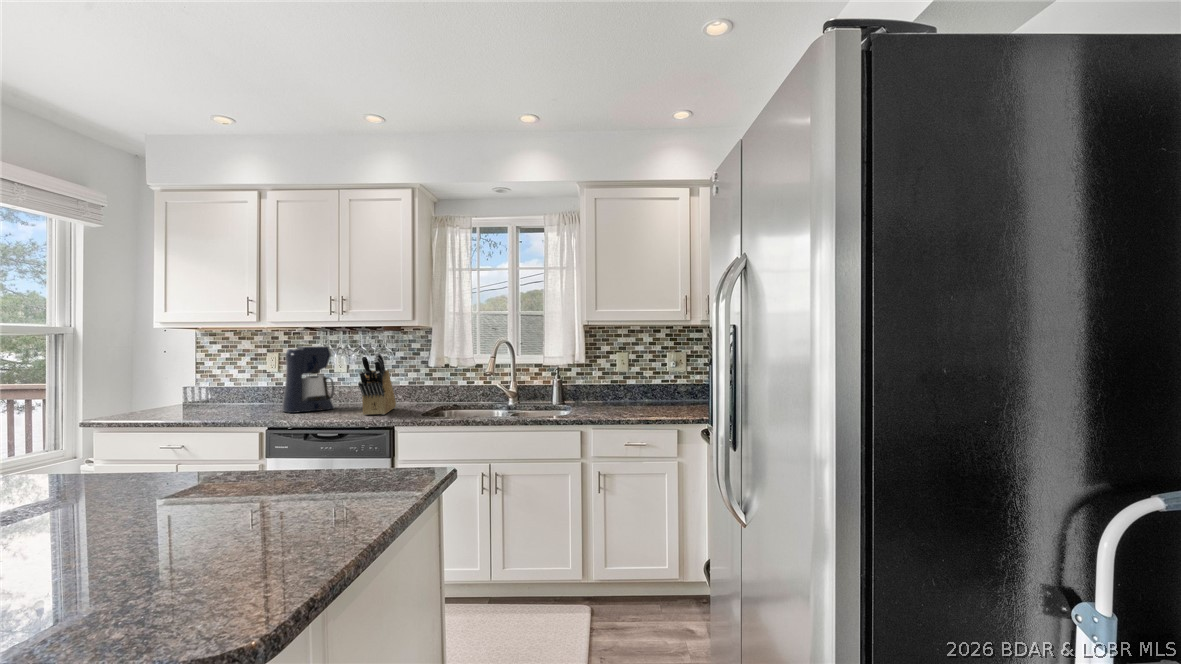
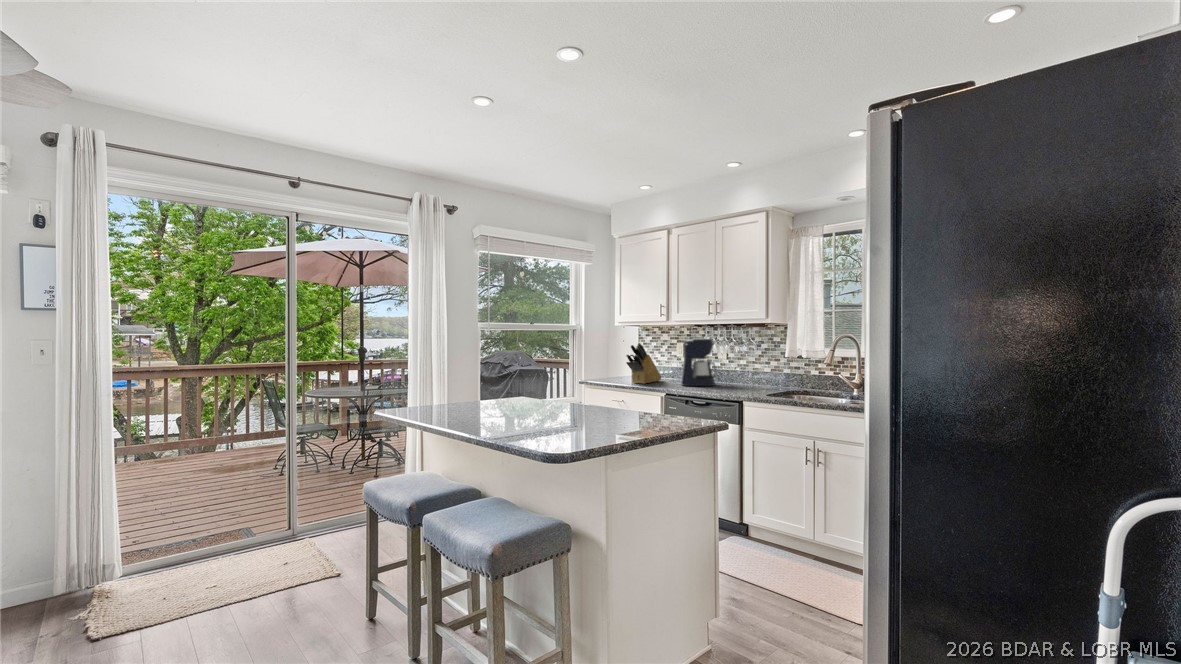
knife block: present [358,353,396,415] -> present [626,343,661,384]

